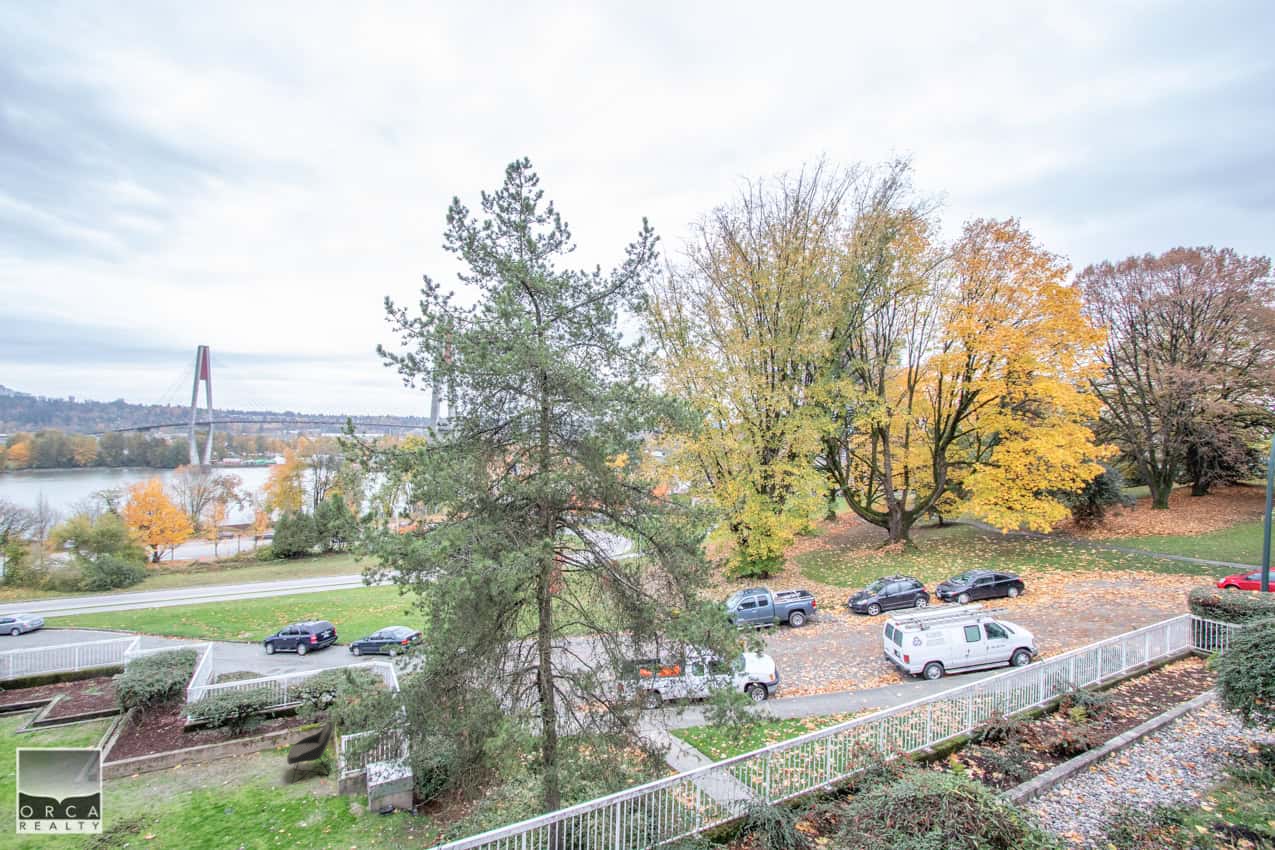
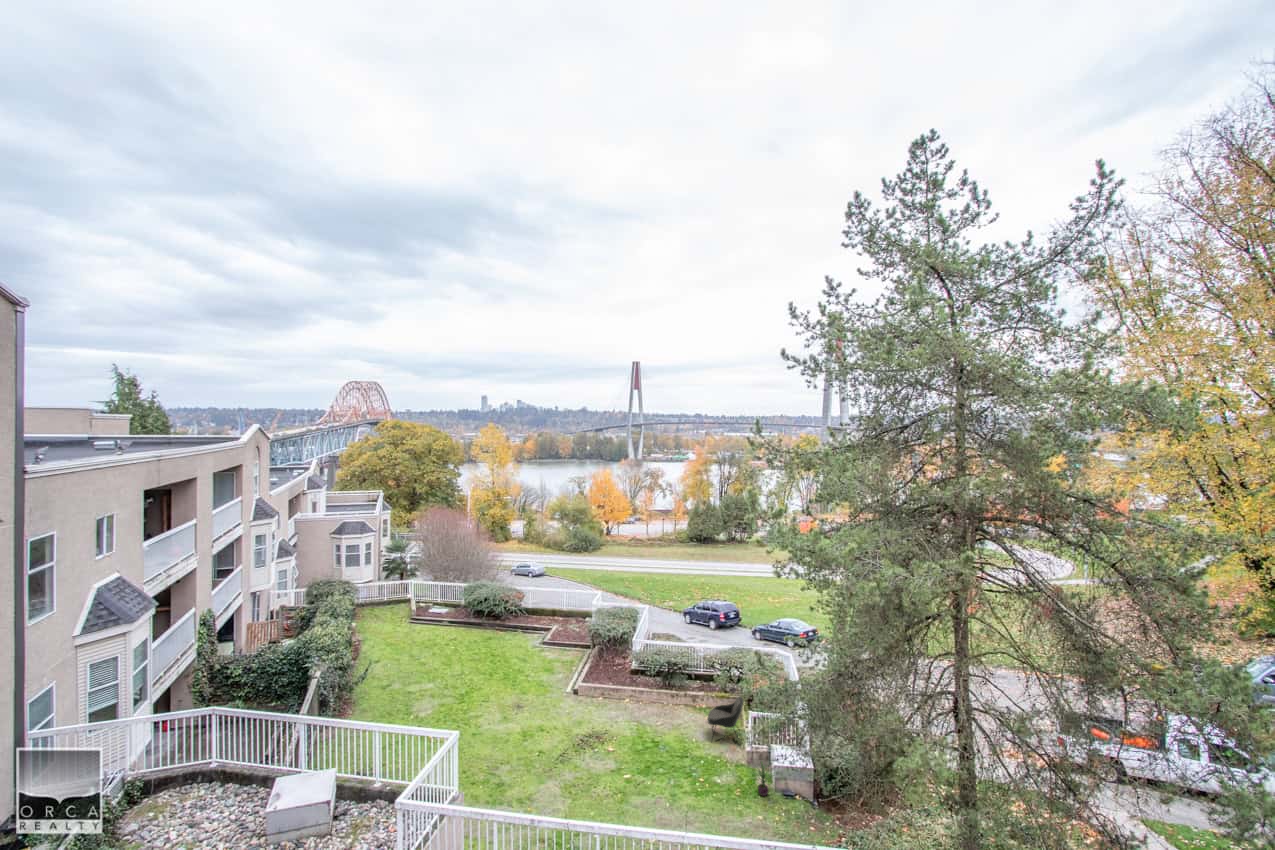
decorative plant: none [334,787,370,825] -> present [755,762,770,796]

